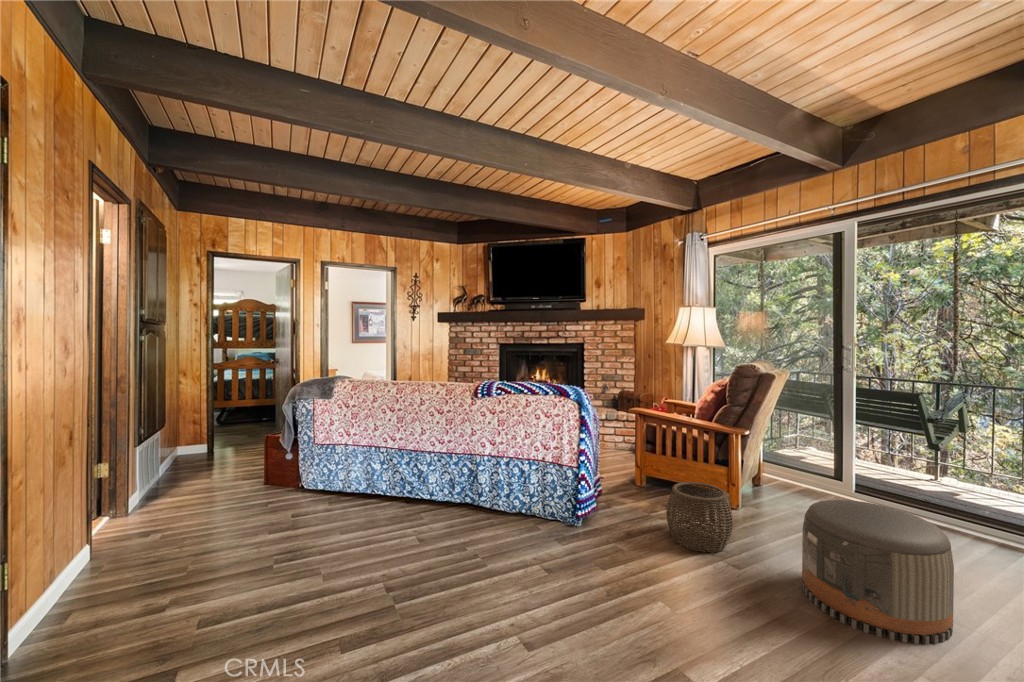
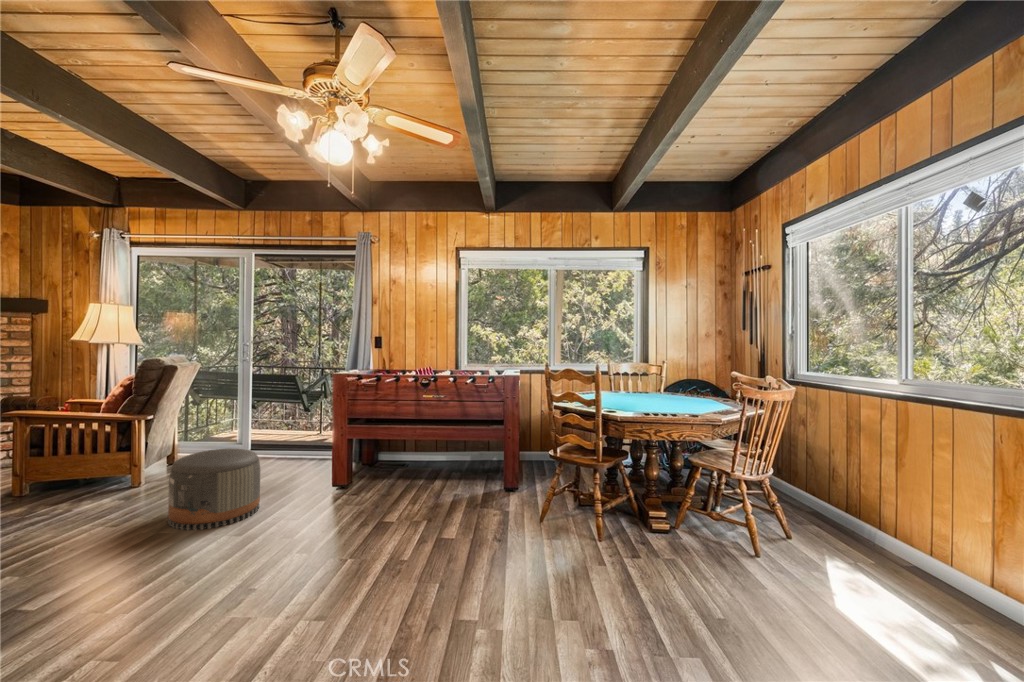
woven basket: present [666,482,733,553] -> none [40,468,118,530]

